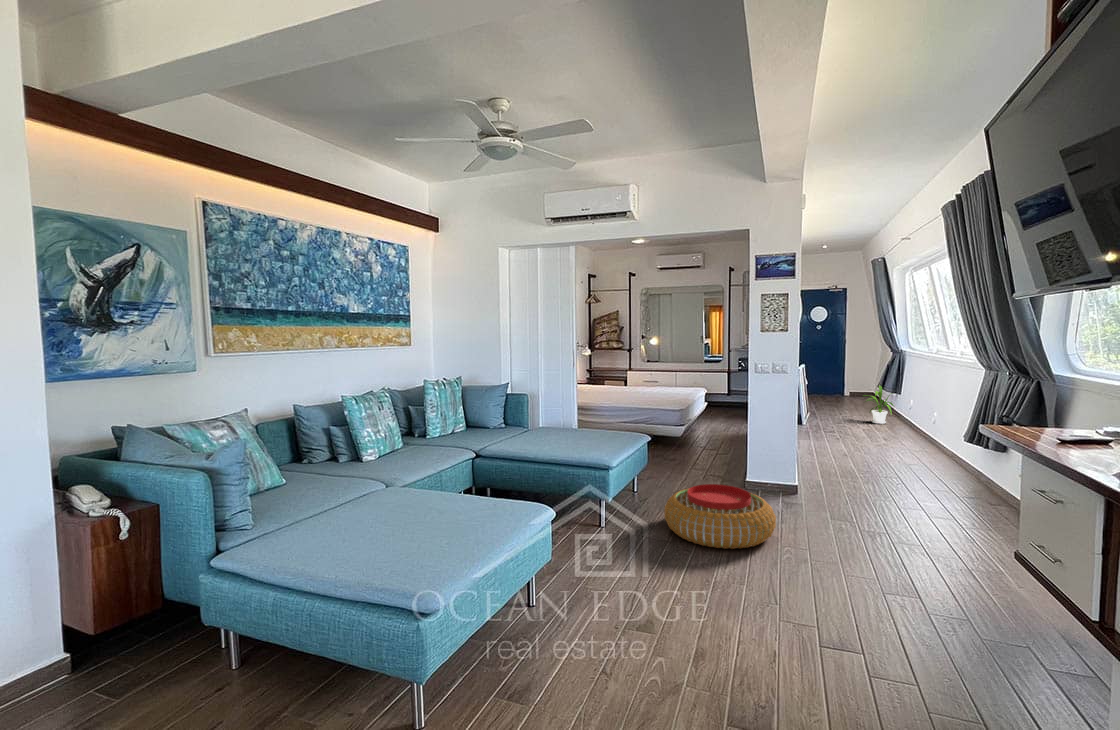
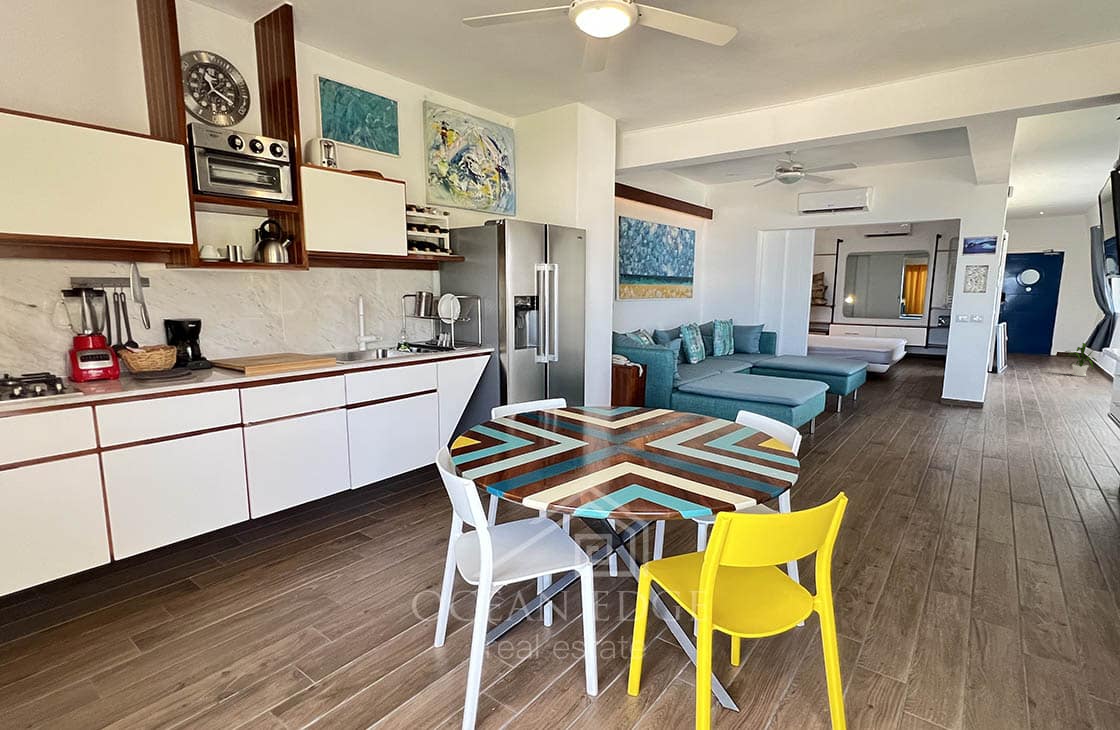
pouf: present [664,484,776,549] -> none [883,391,965,426]

